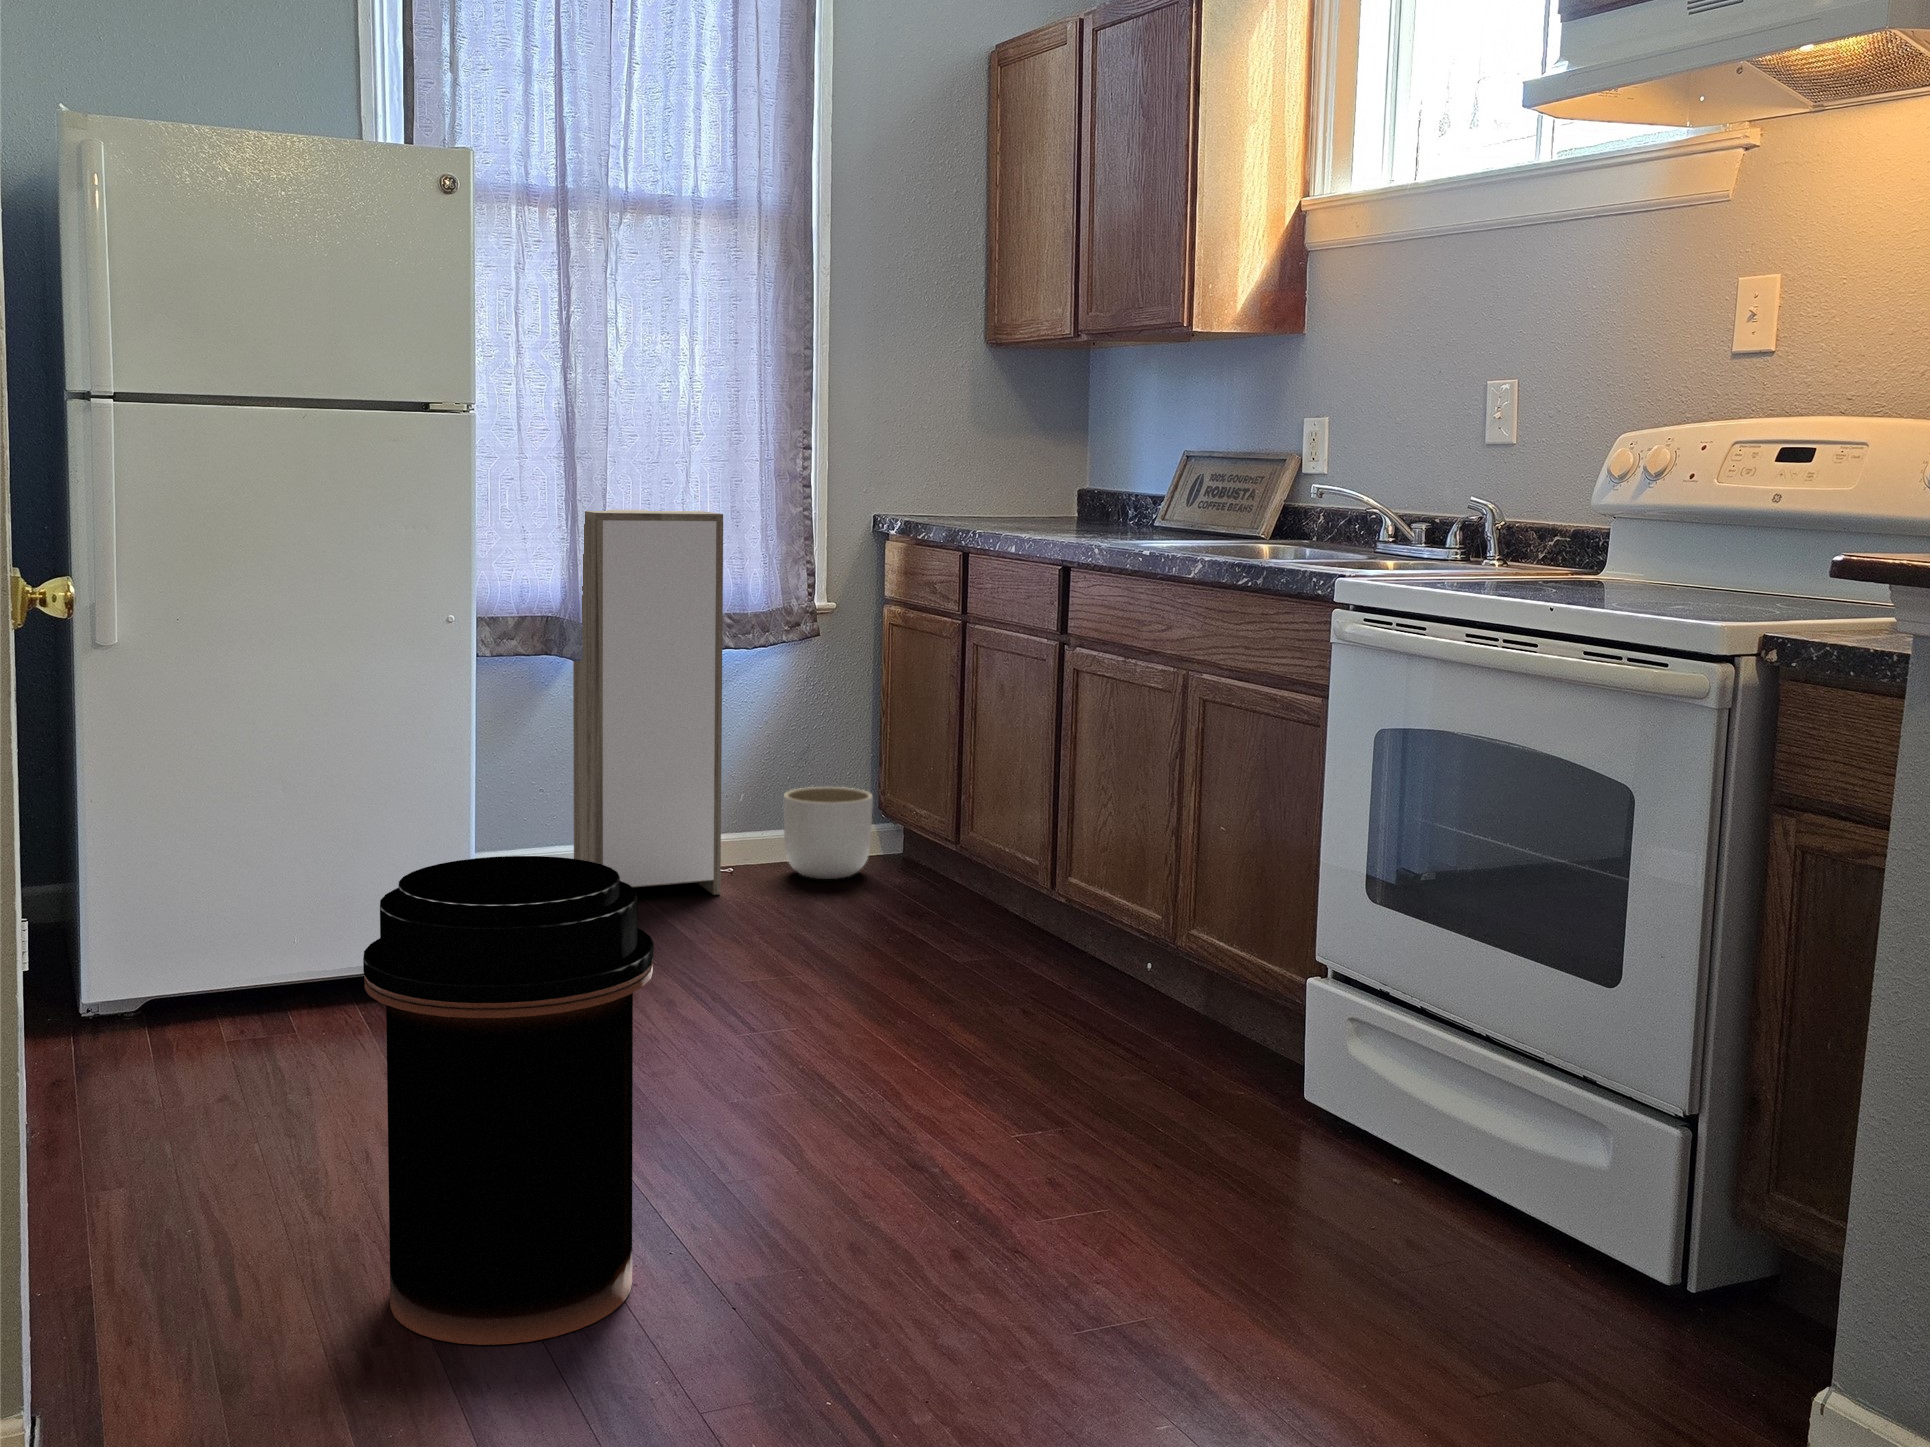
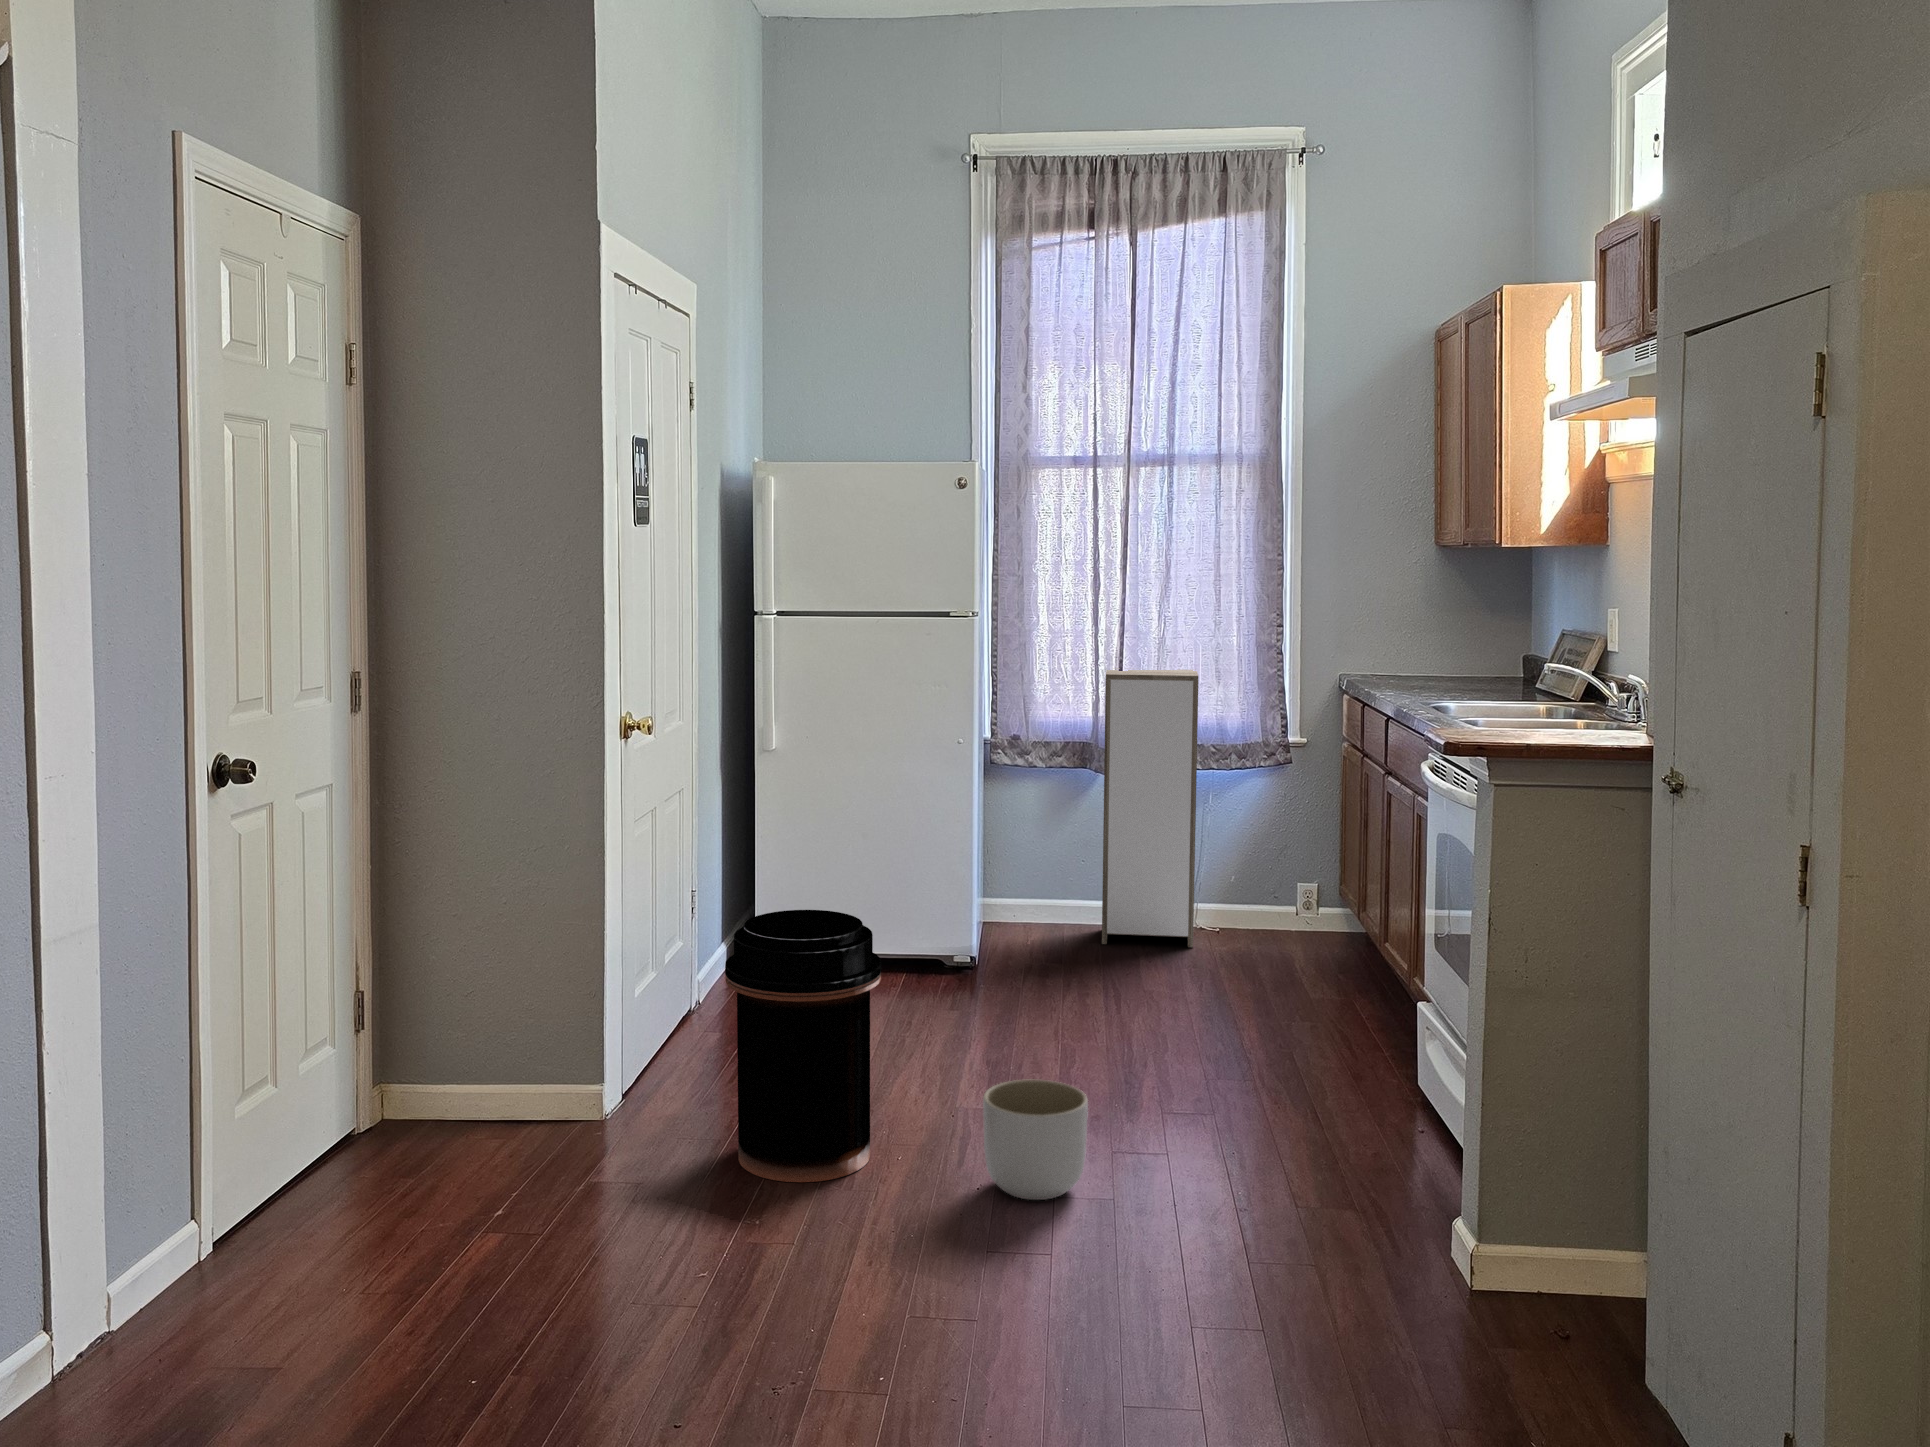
planter: present [784,787,873,879] -> present [983,1080,1088,1200]

